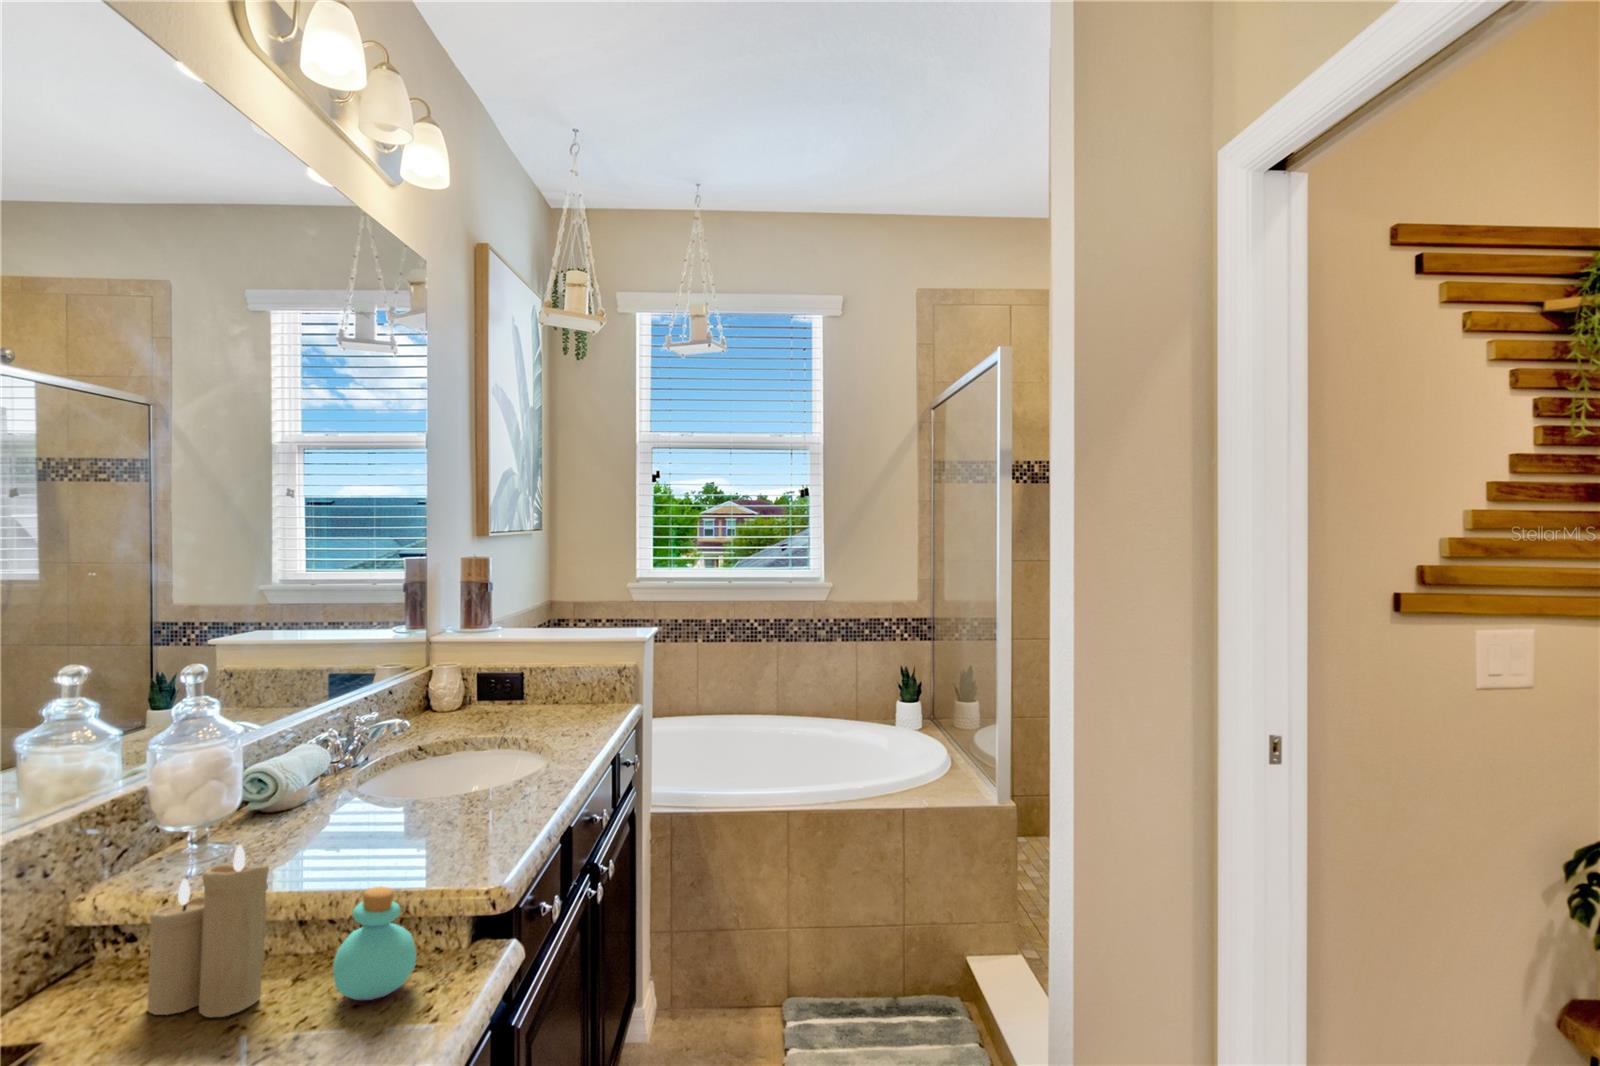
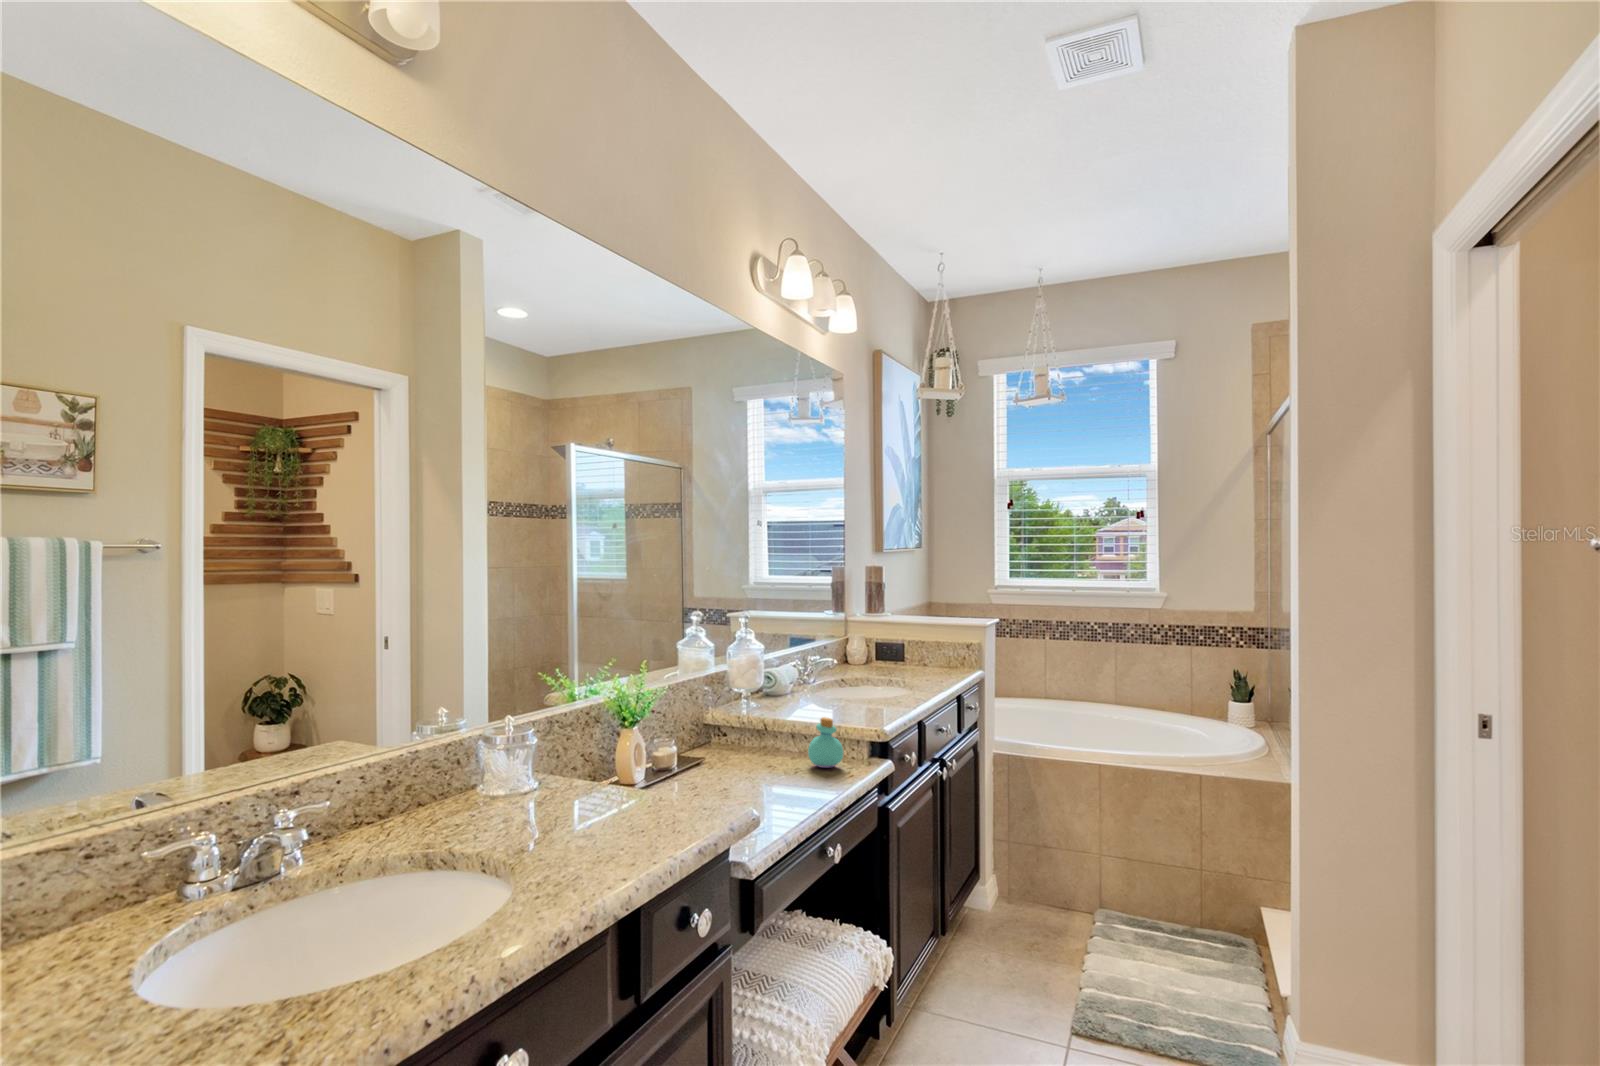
candle: present [147,845,269,1017] -> none [736,689,782,763]

